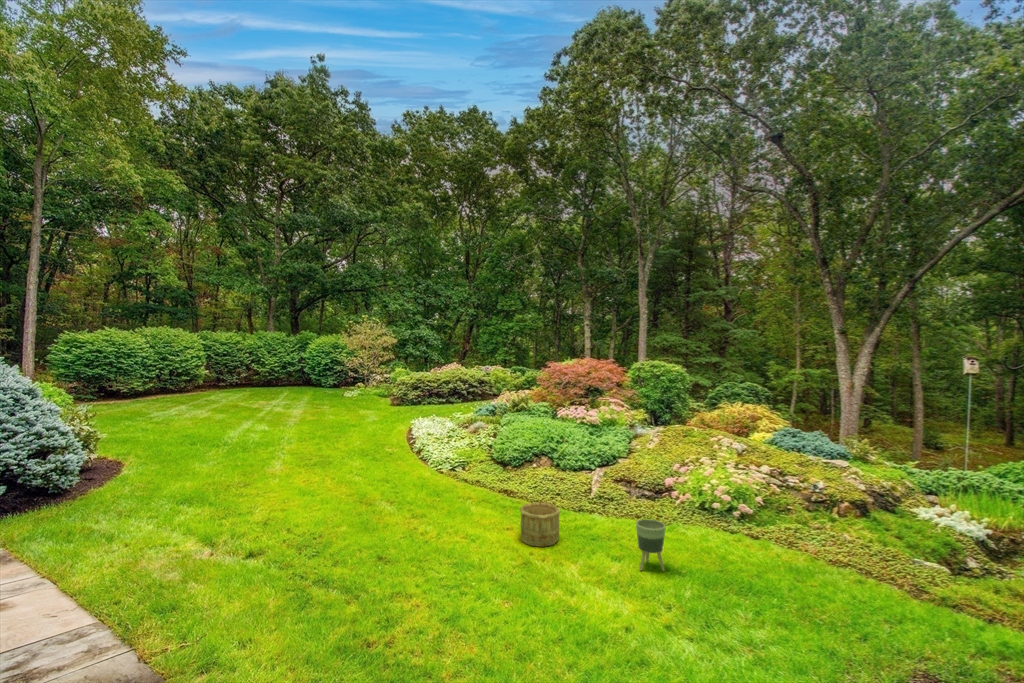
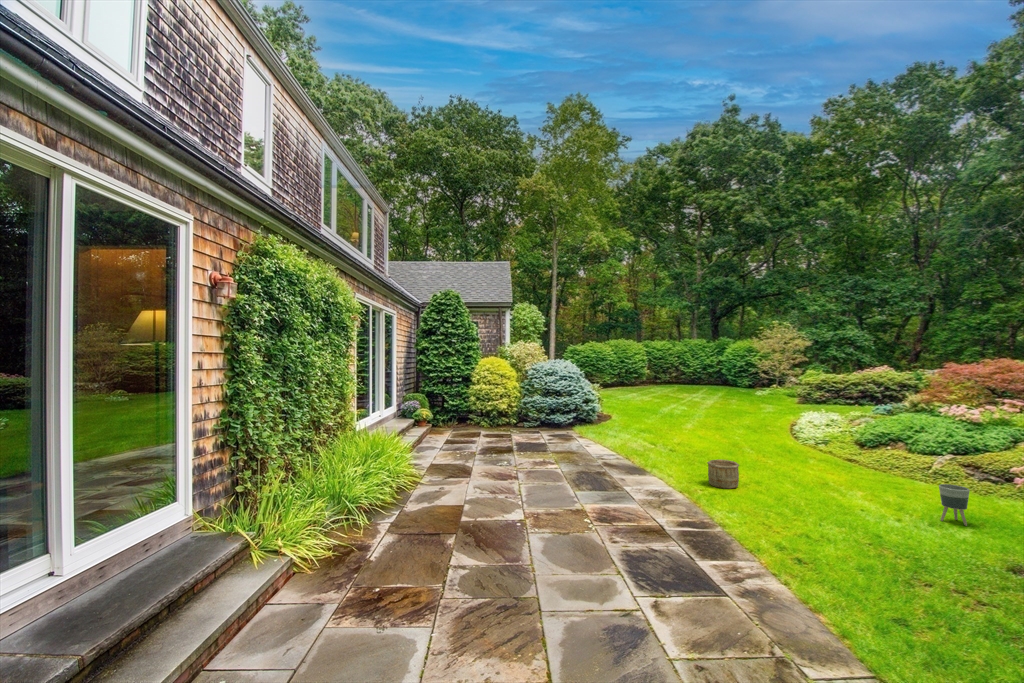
wooden bucket: present [520,502,561,547] -> present [707,459,739,488]

